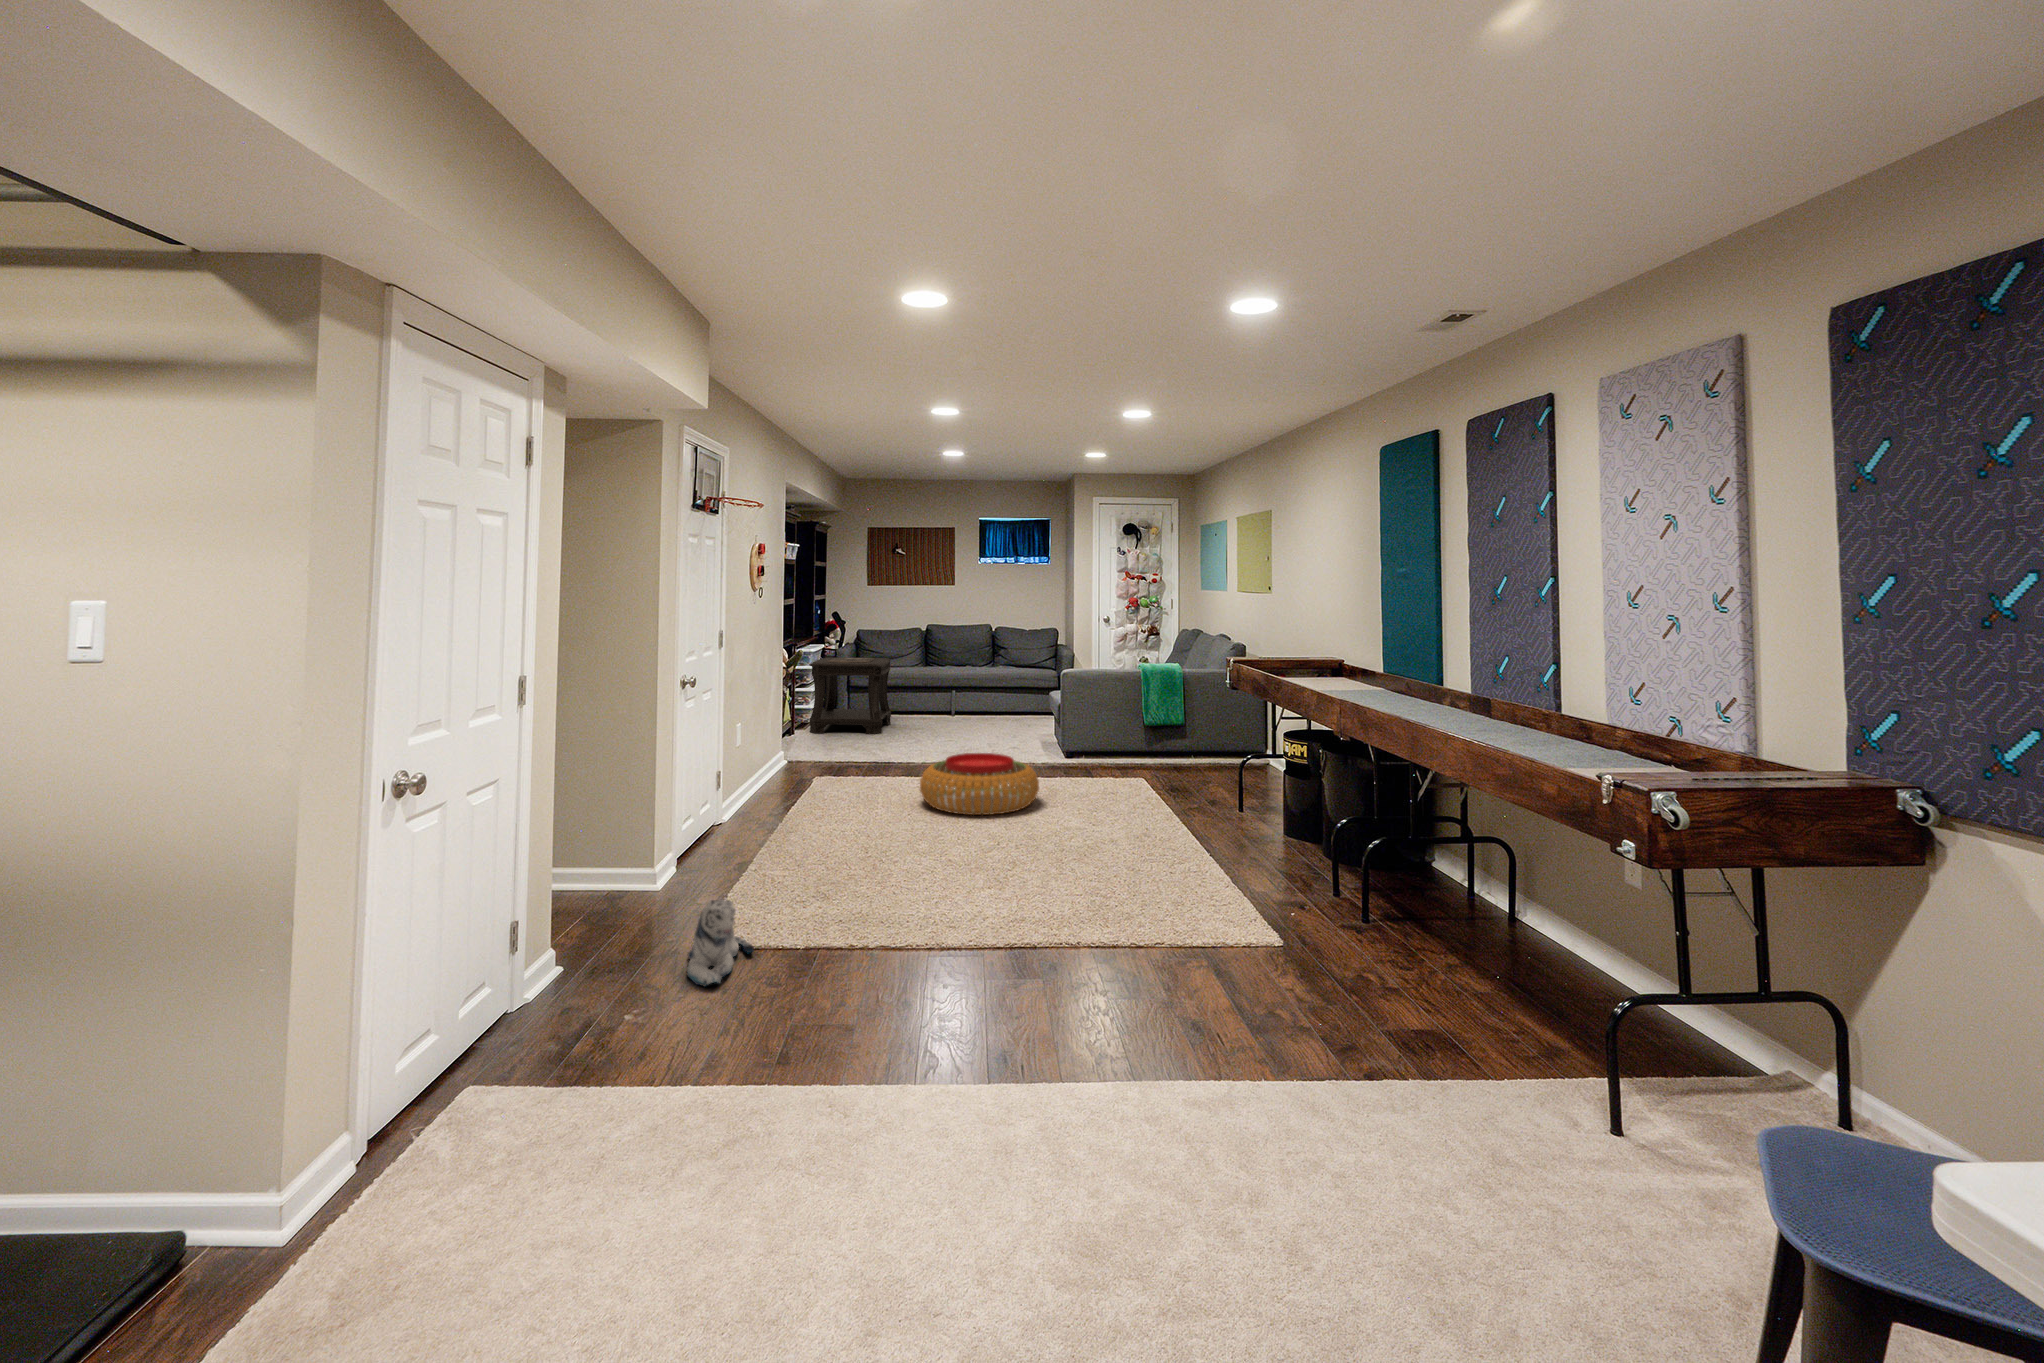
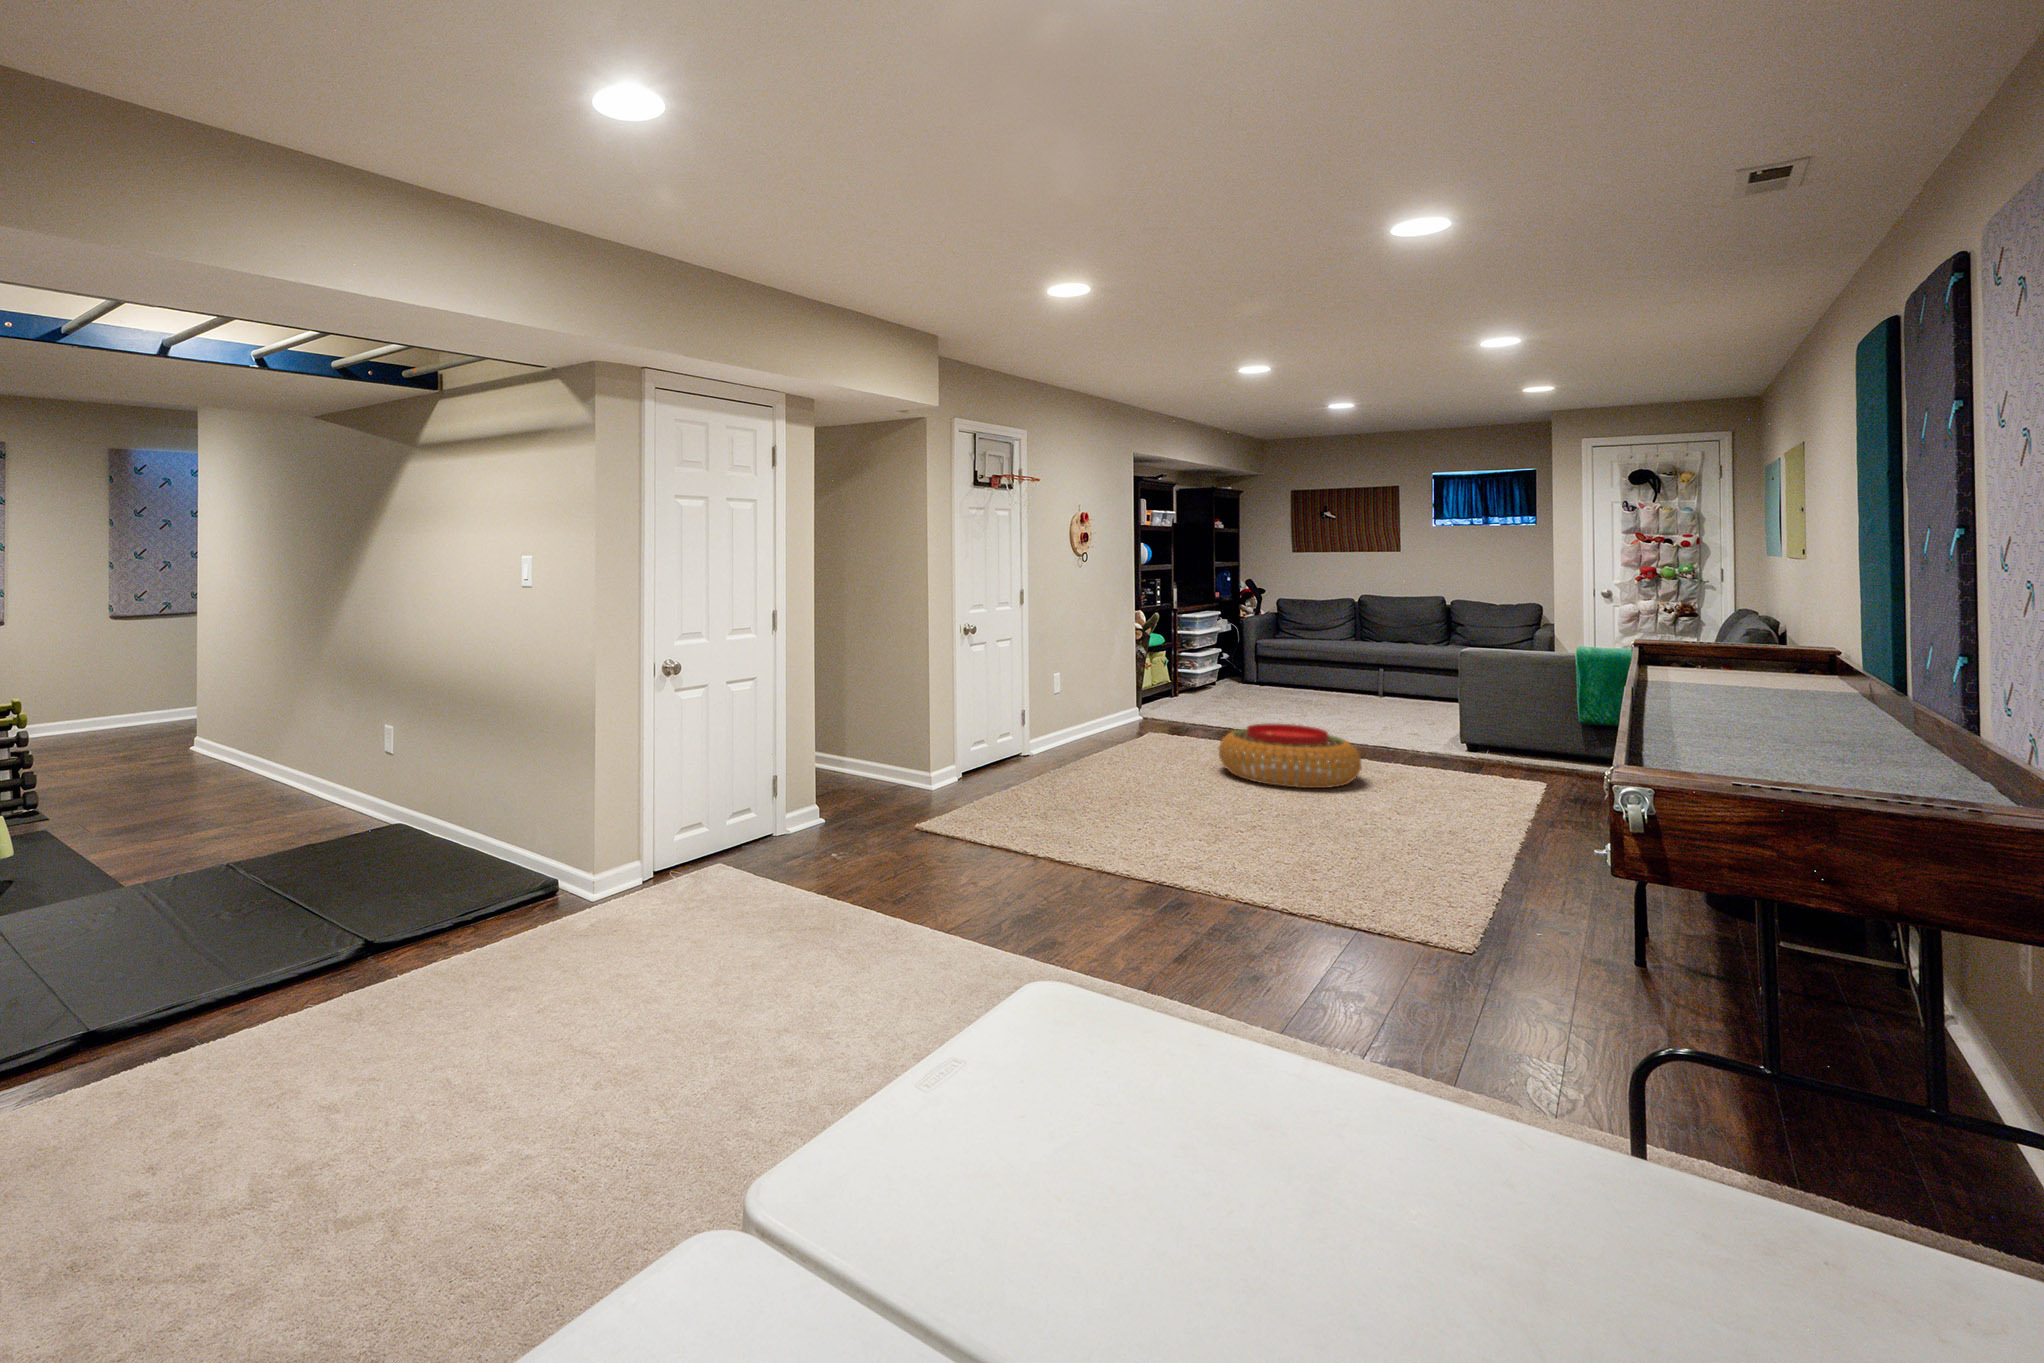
side table: present [809,657,891,734] -> none [1182,629,1282,707]
plush toy: present [687,900,754,987] -> none [889,788,950,851]

